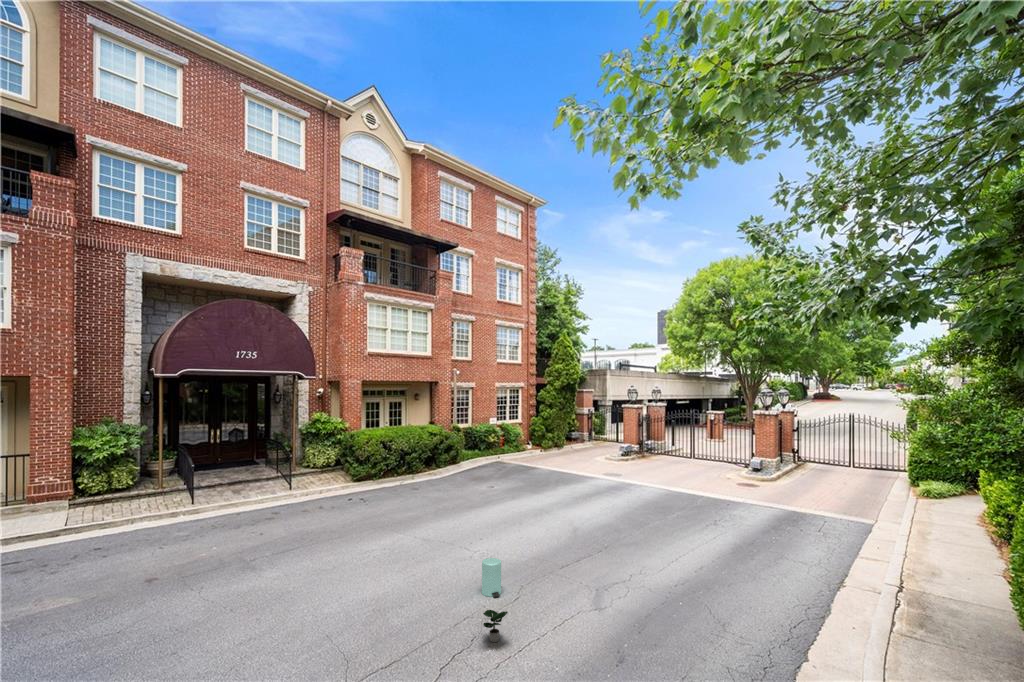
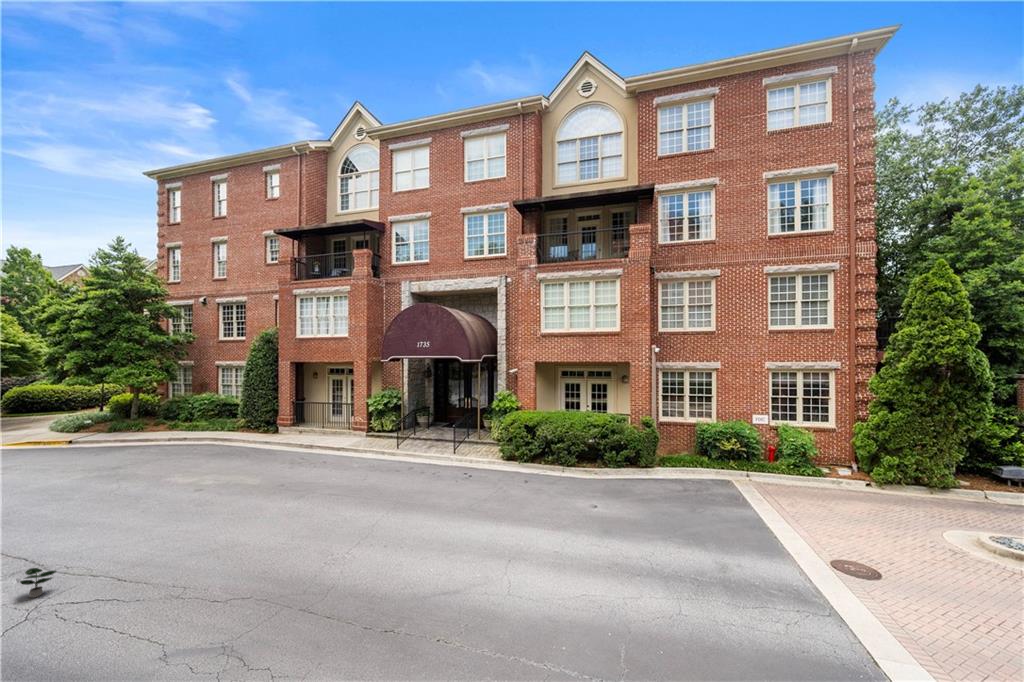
trash can: present [482,558,501,597] -> none [140,540,171,578]

